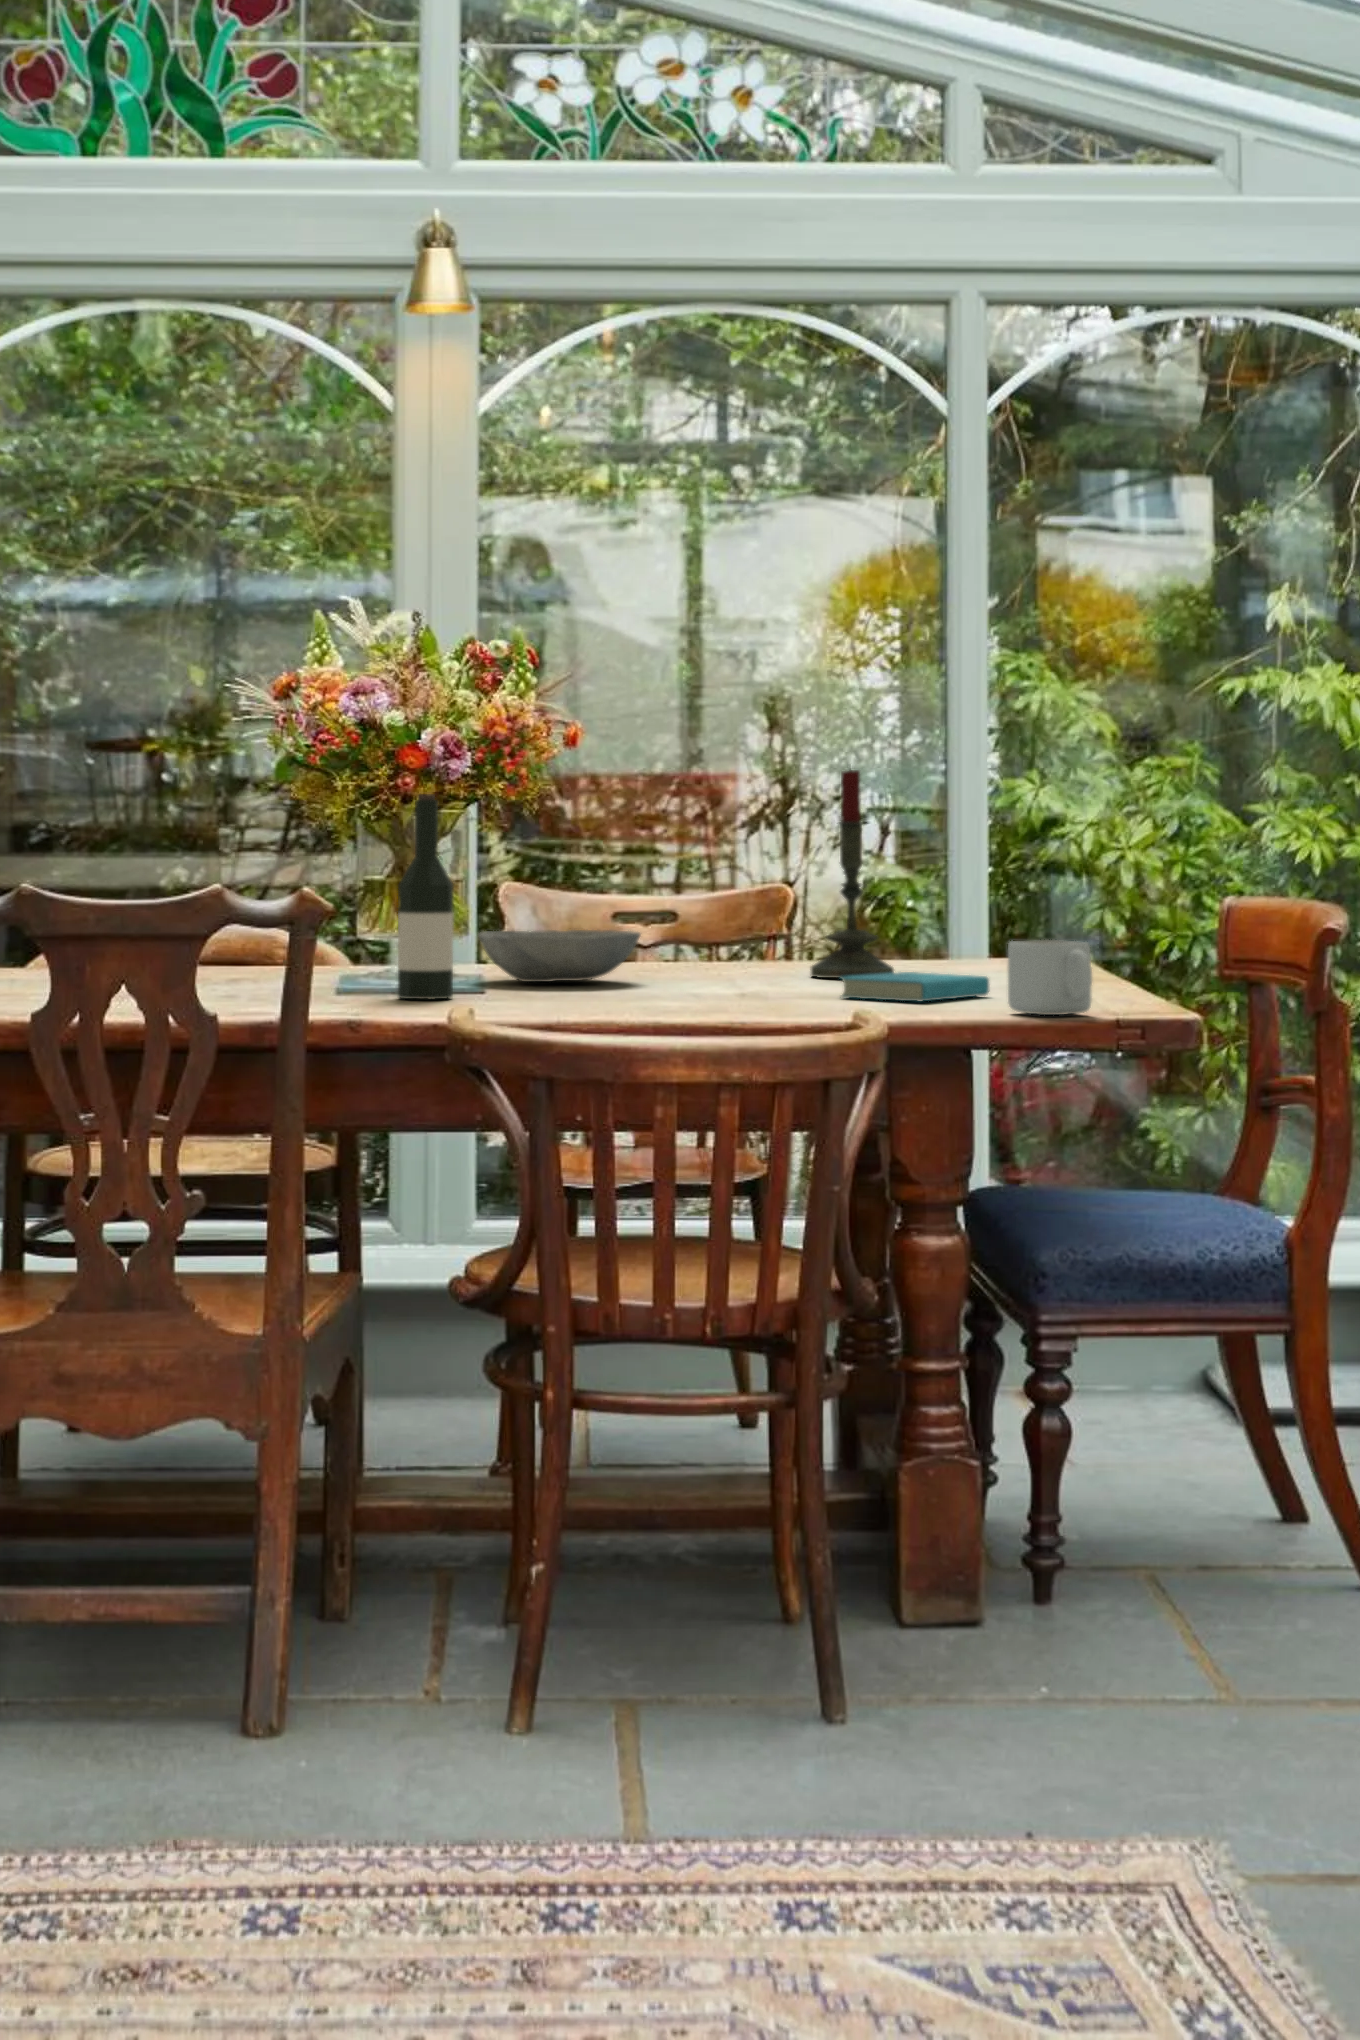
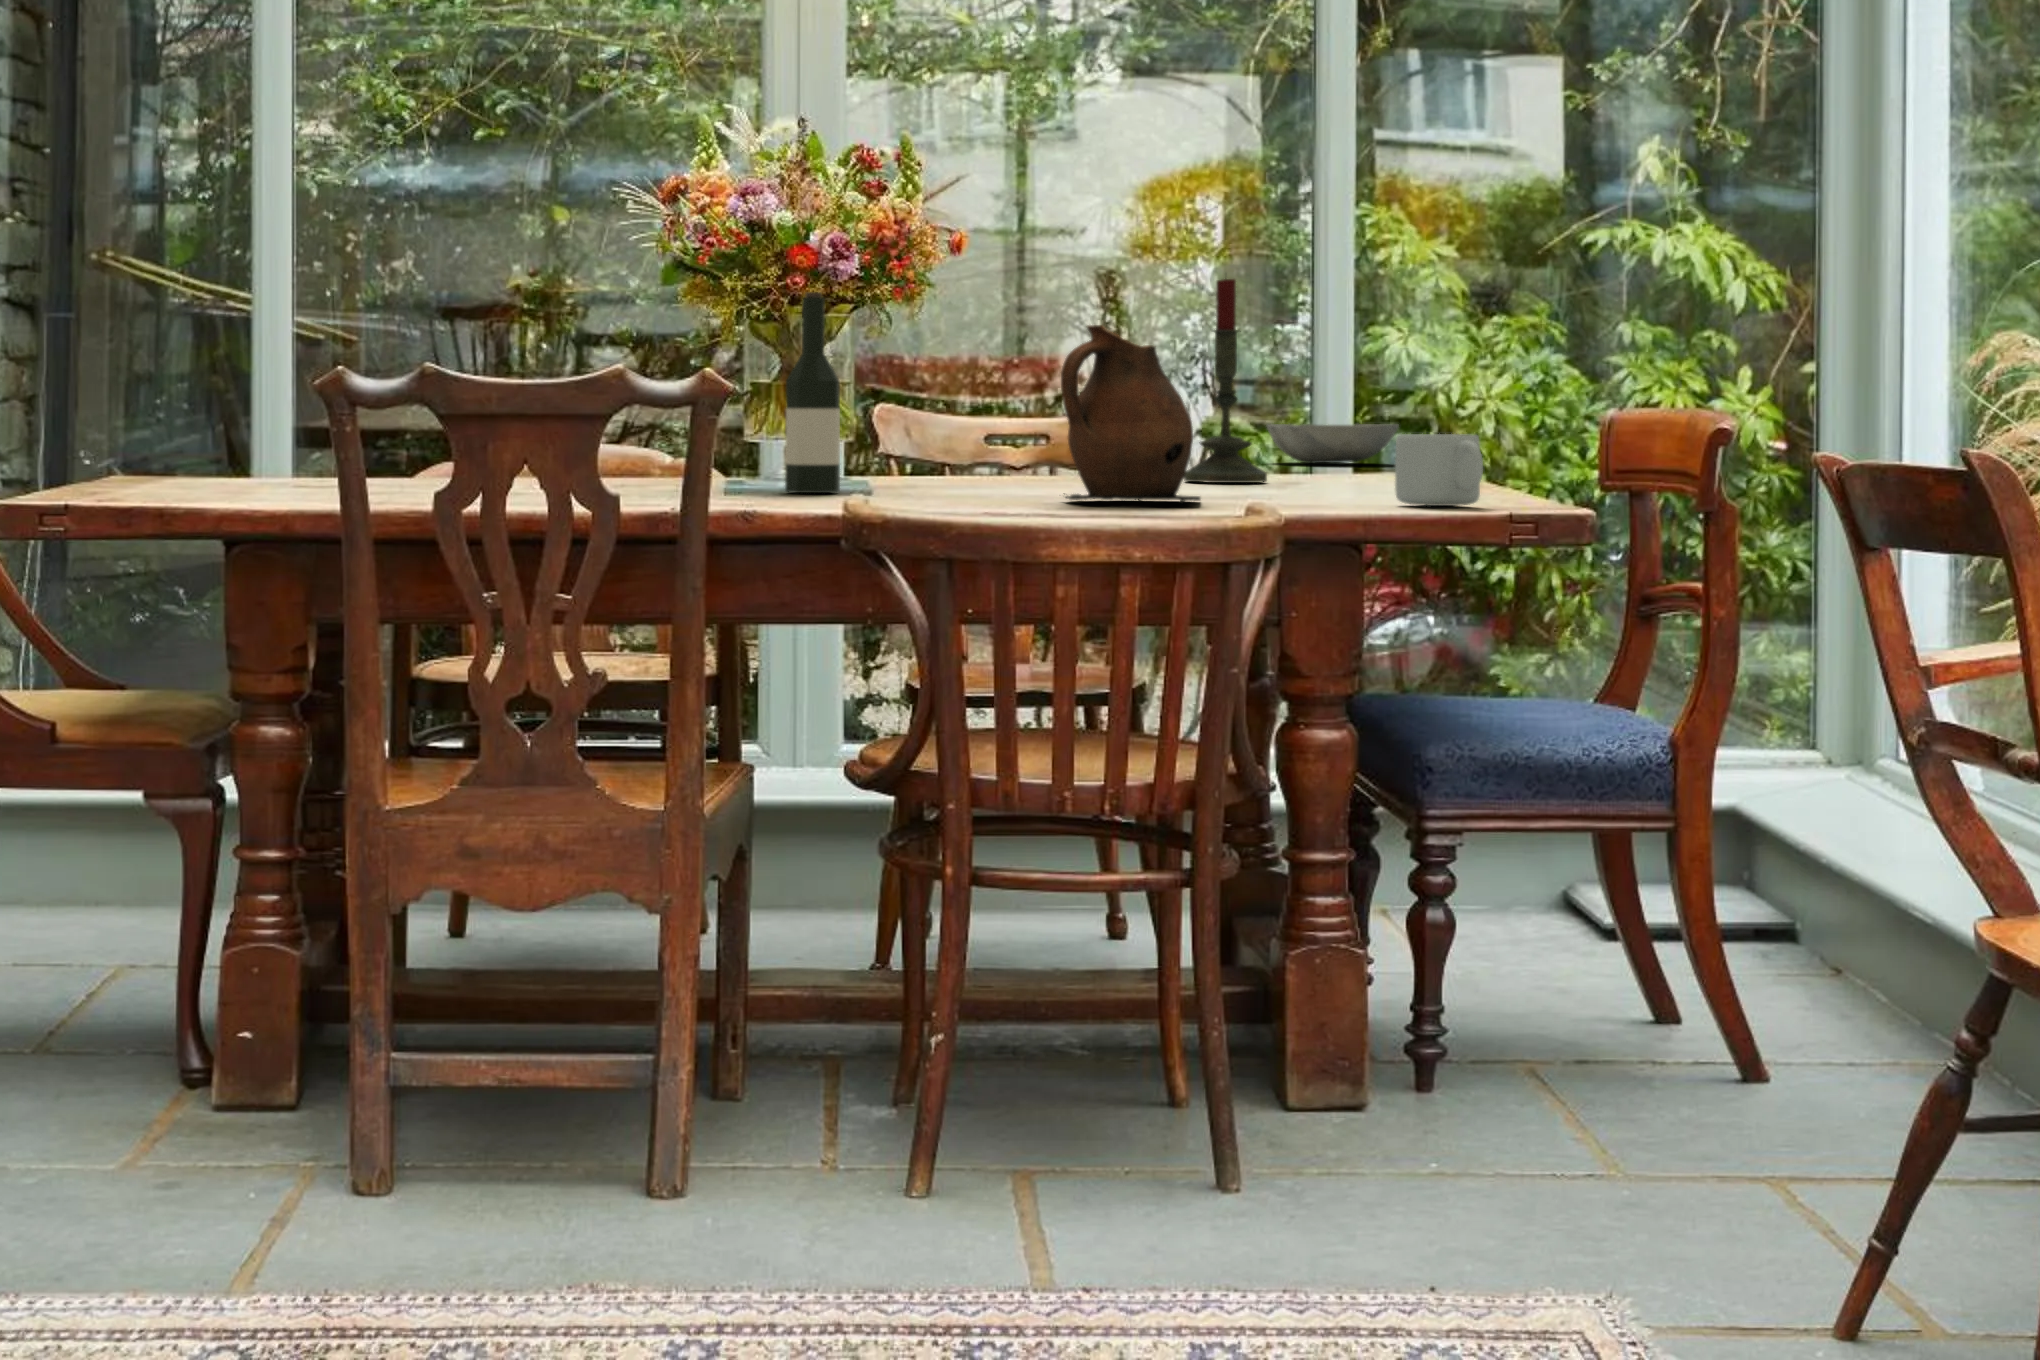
ceramic pitcher: none [670,833,814,1016] -> present [1061,325,1200,503]
bowl: present [479,930,641,982] -> present [1267,424,1399,463]
book: present [840,972,990,1002] -> none [1221,472,1370,497]

